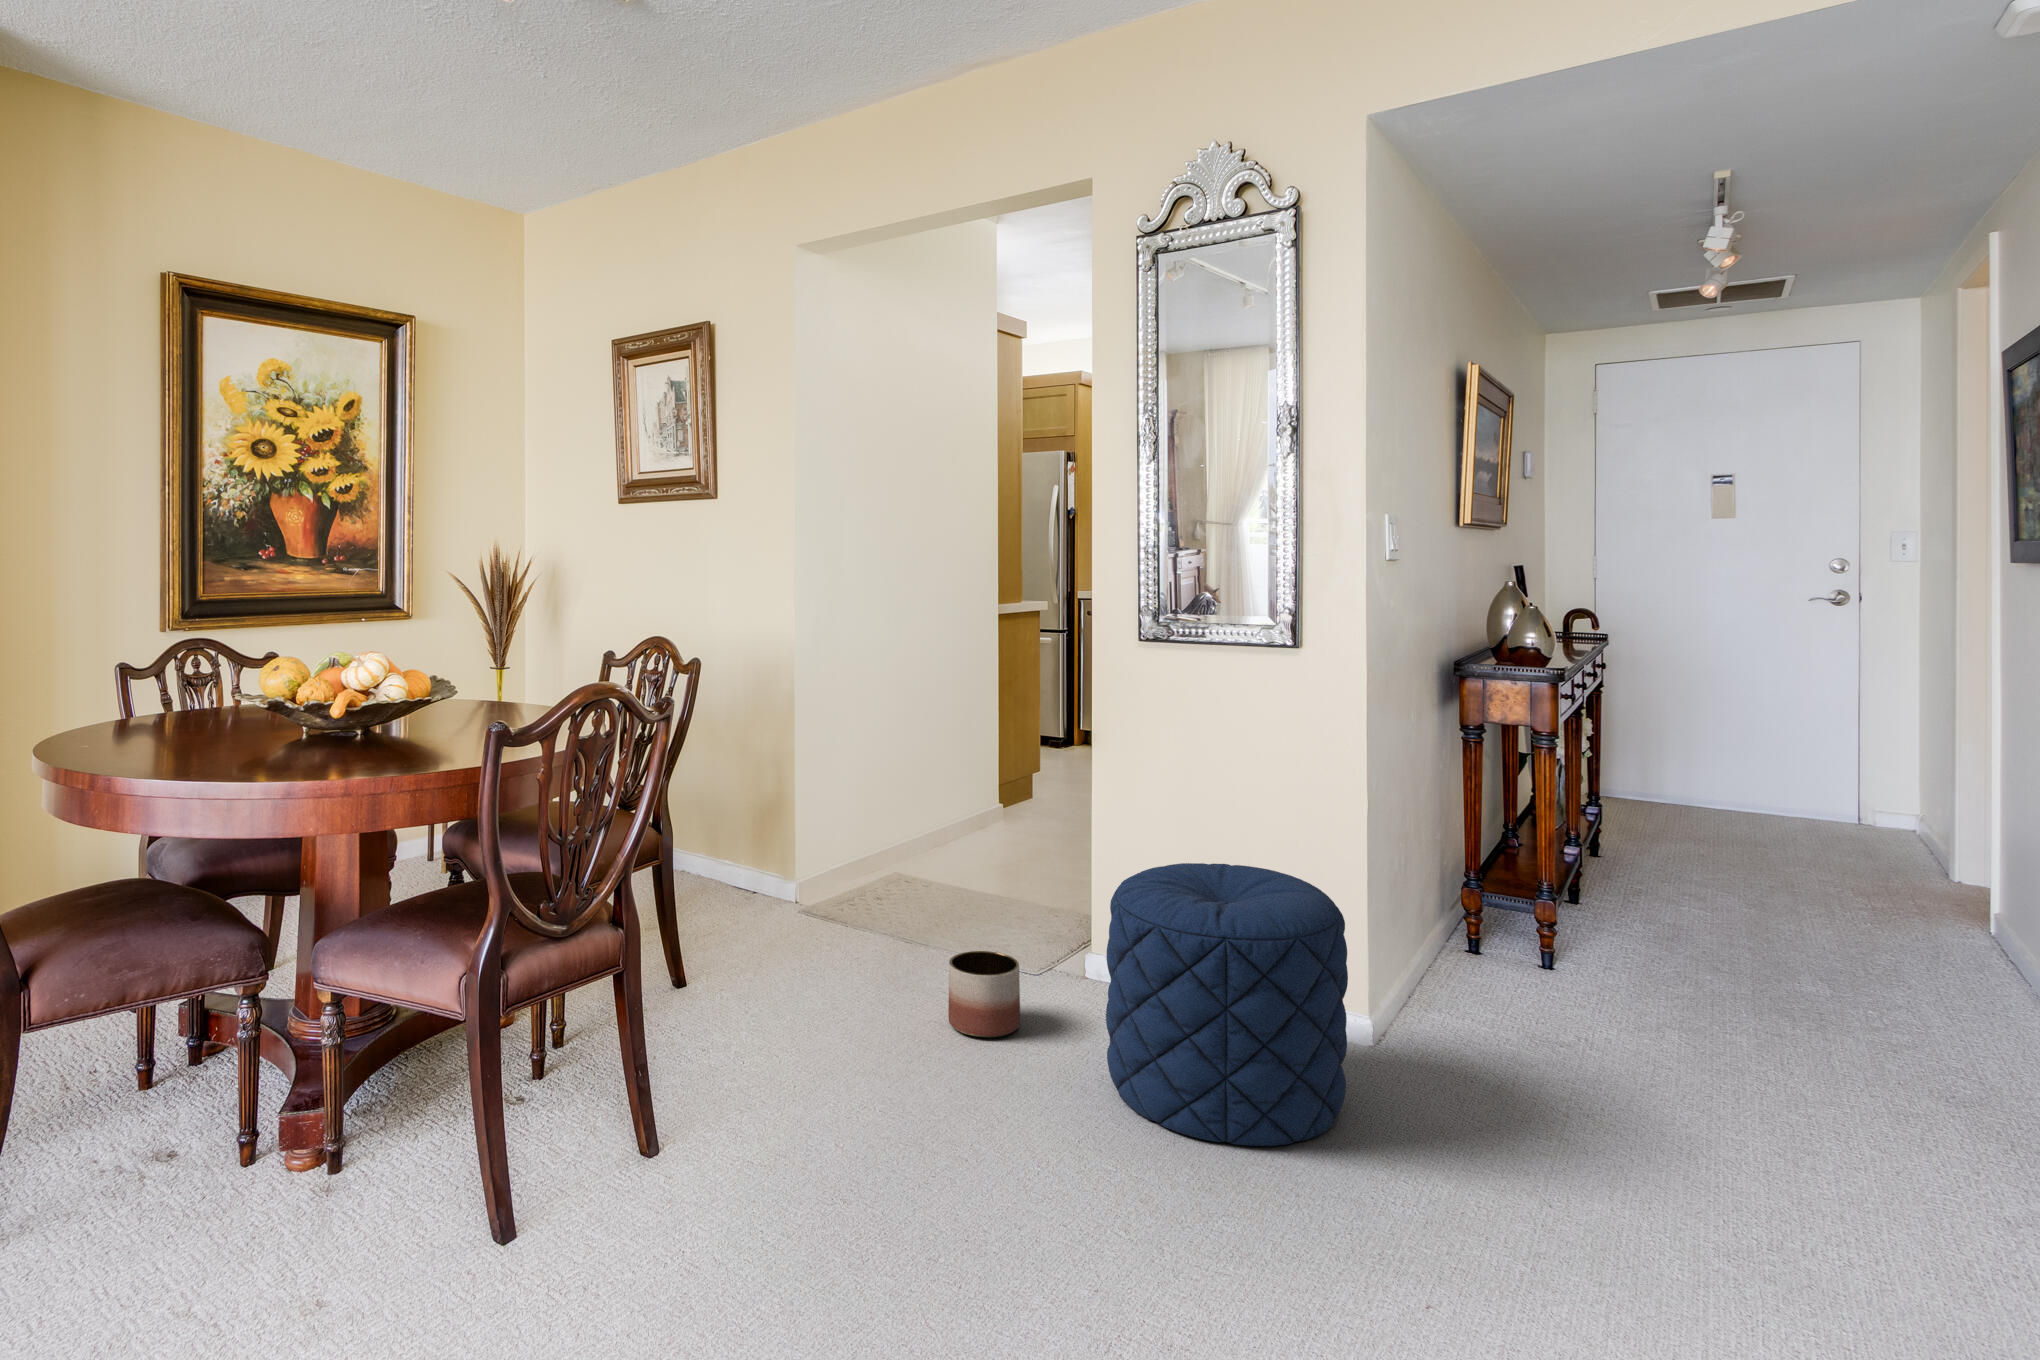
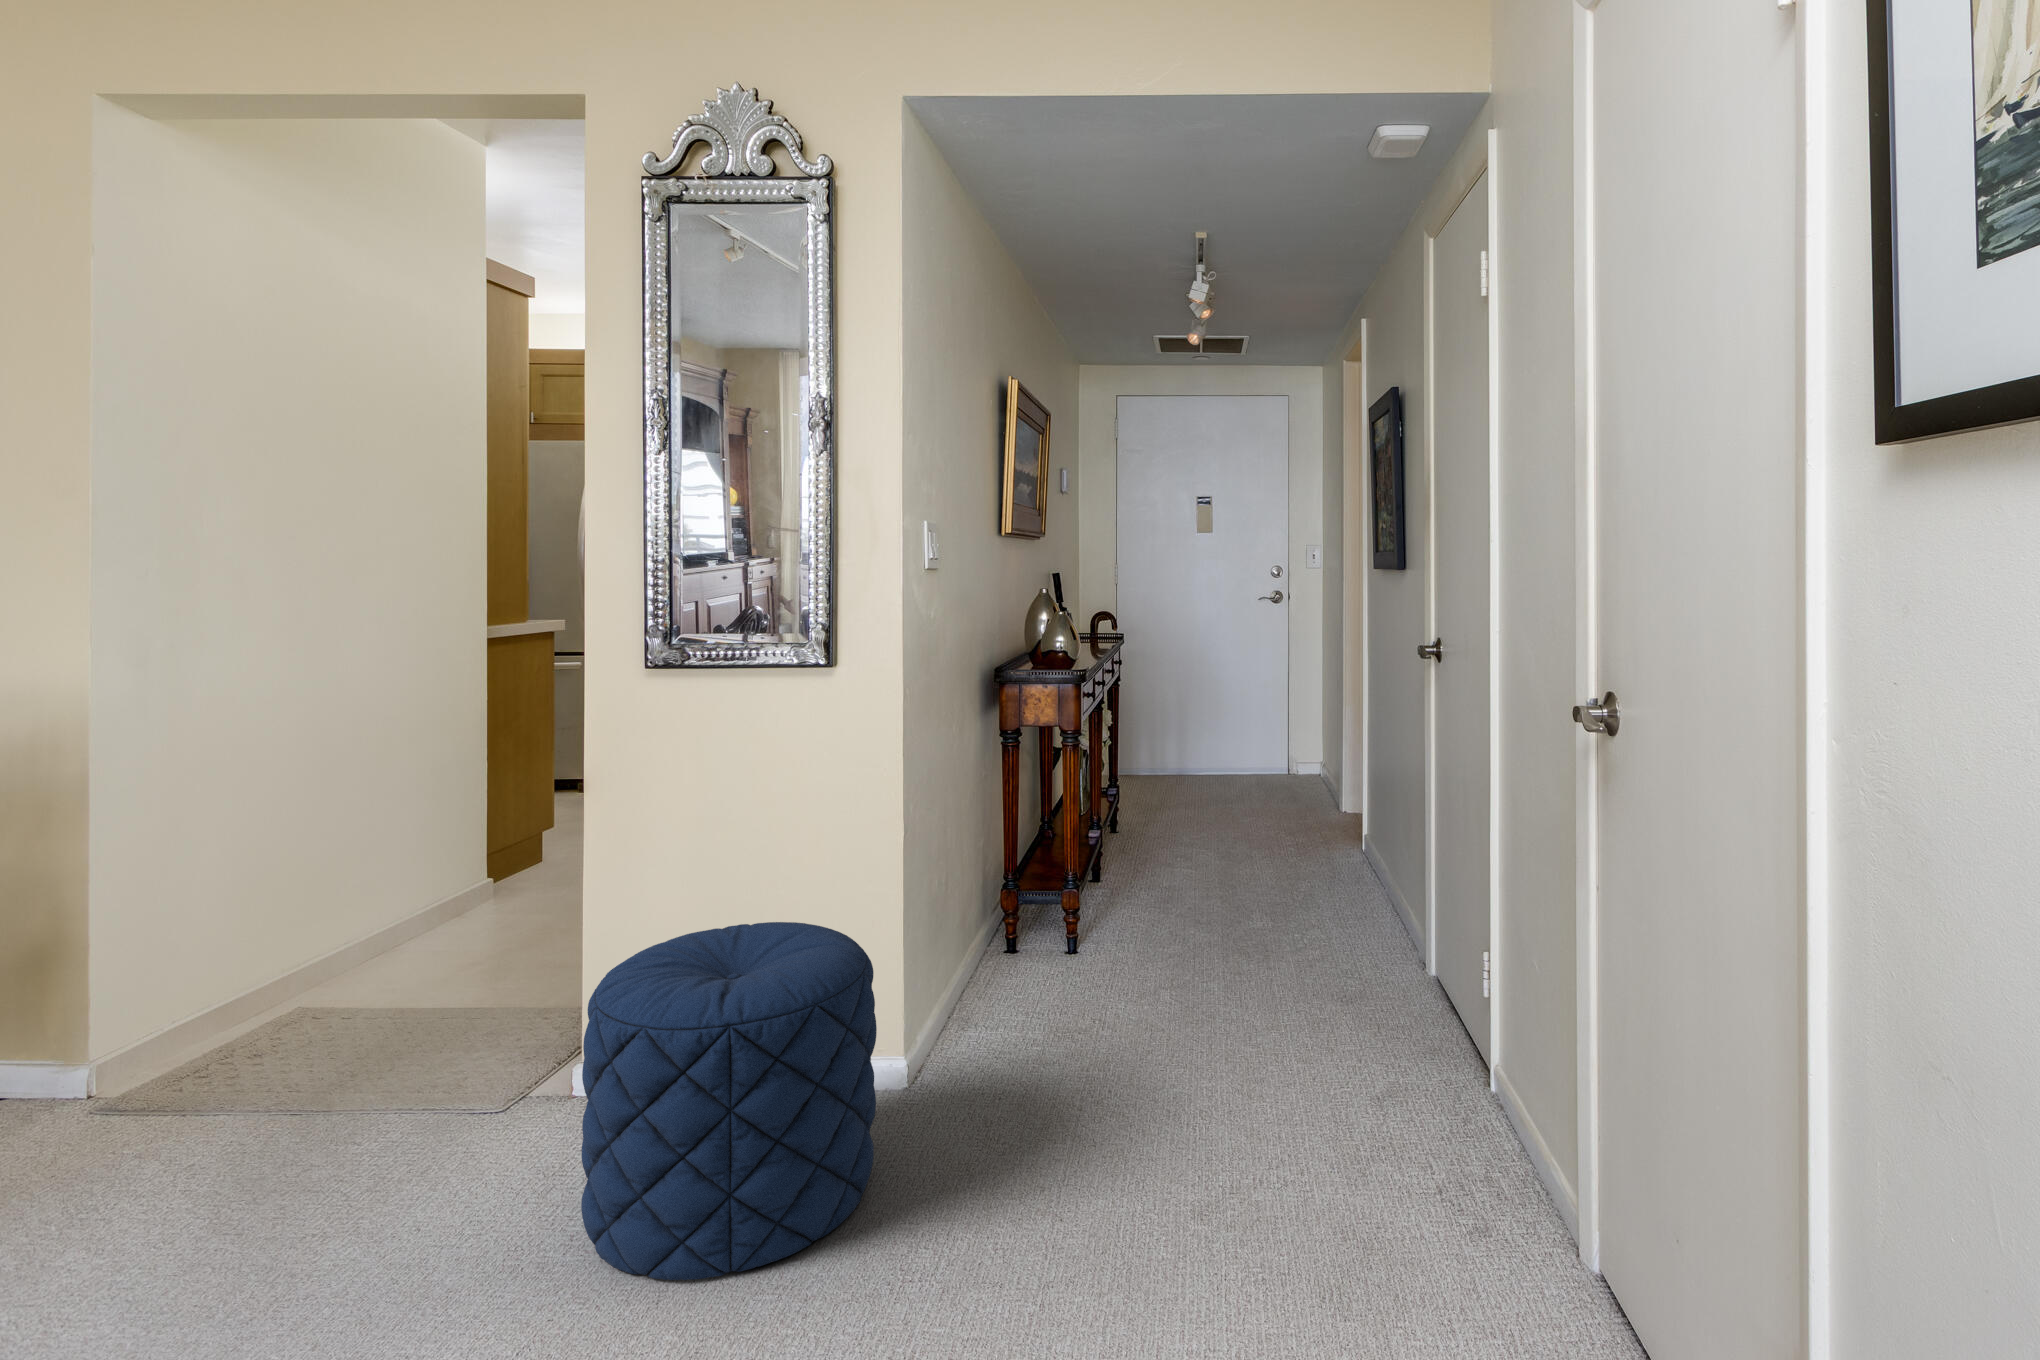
planter: present [948,951,1020,1038] -> none [349,1096,466,1227]

